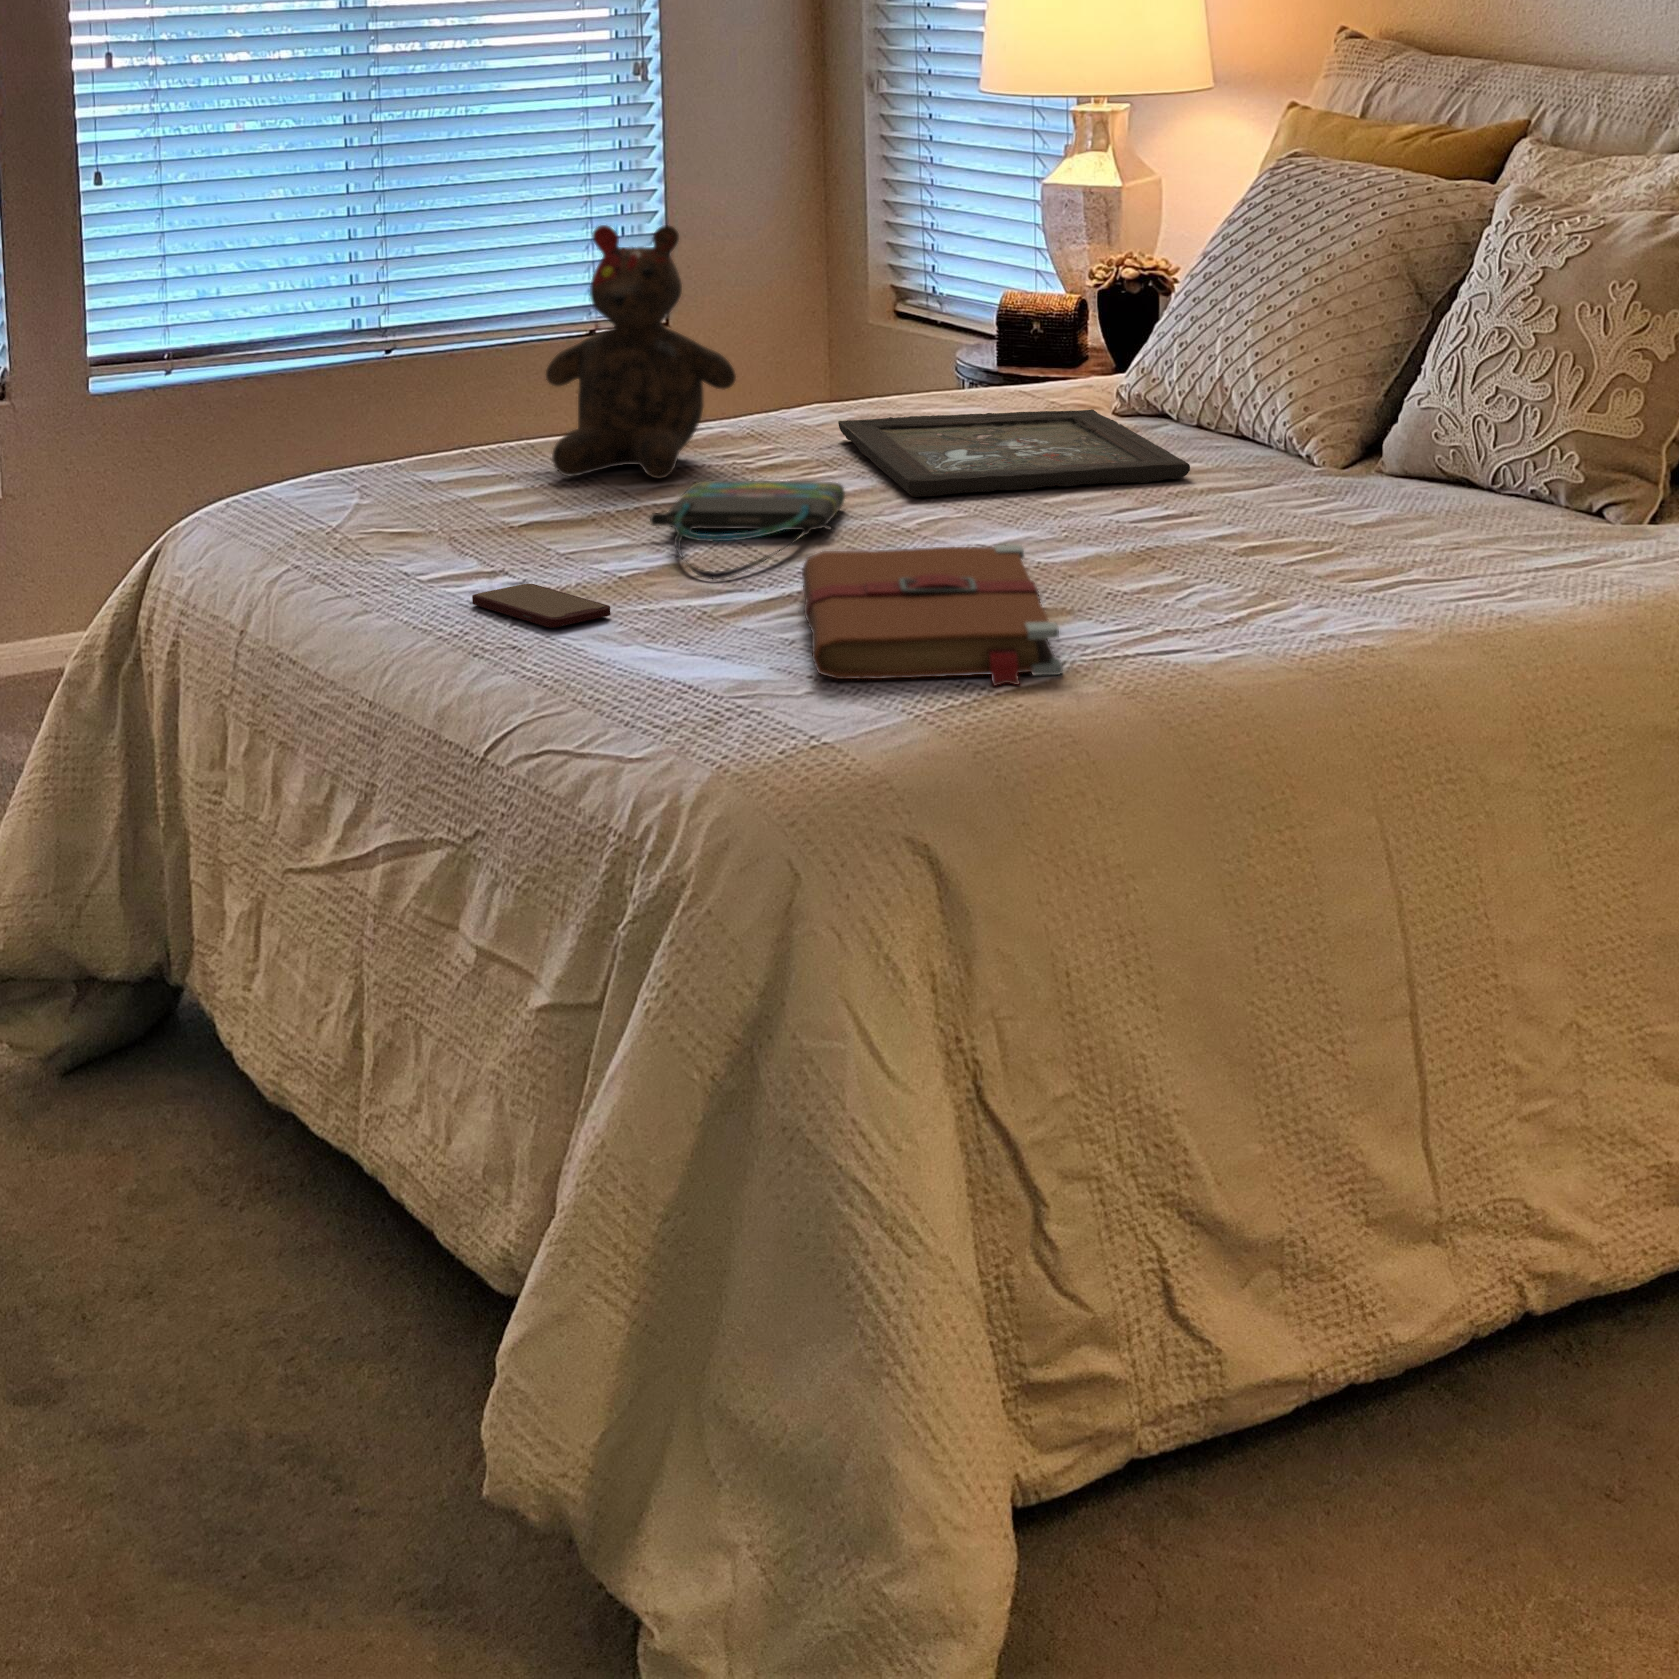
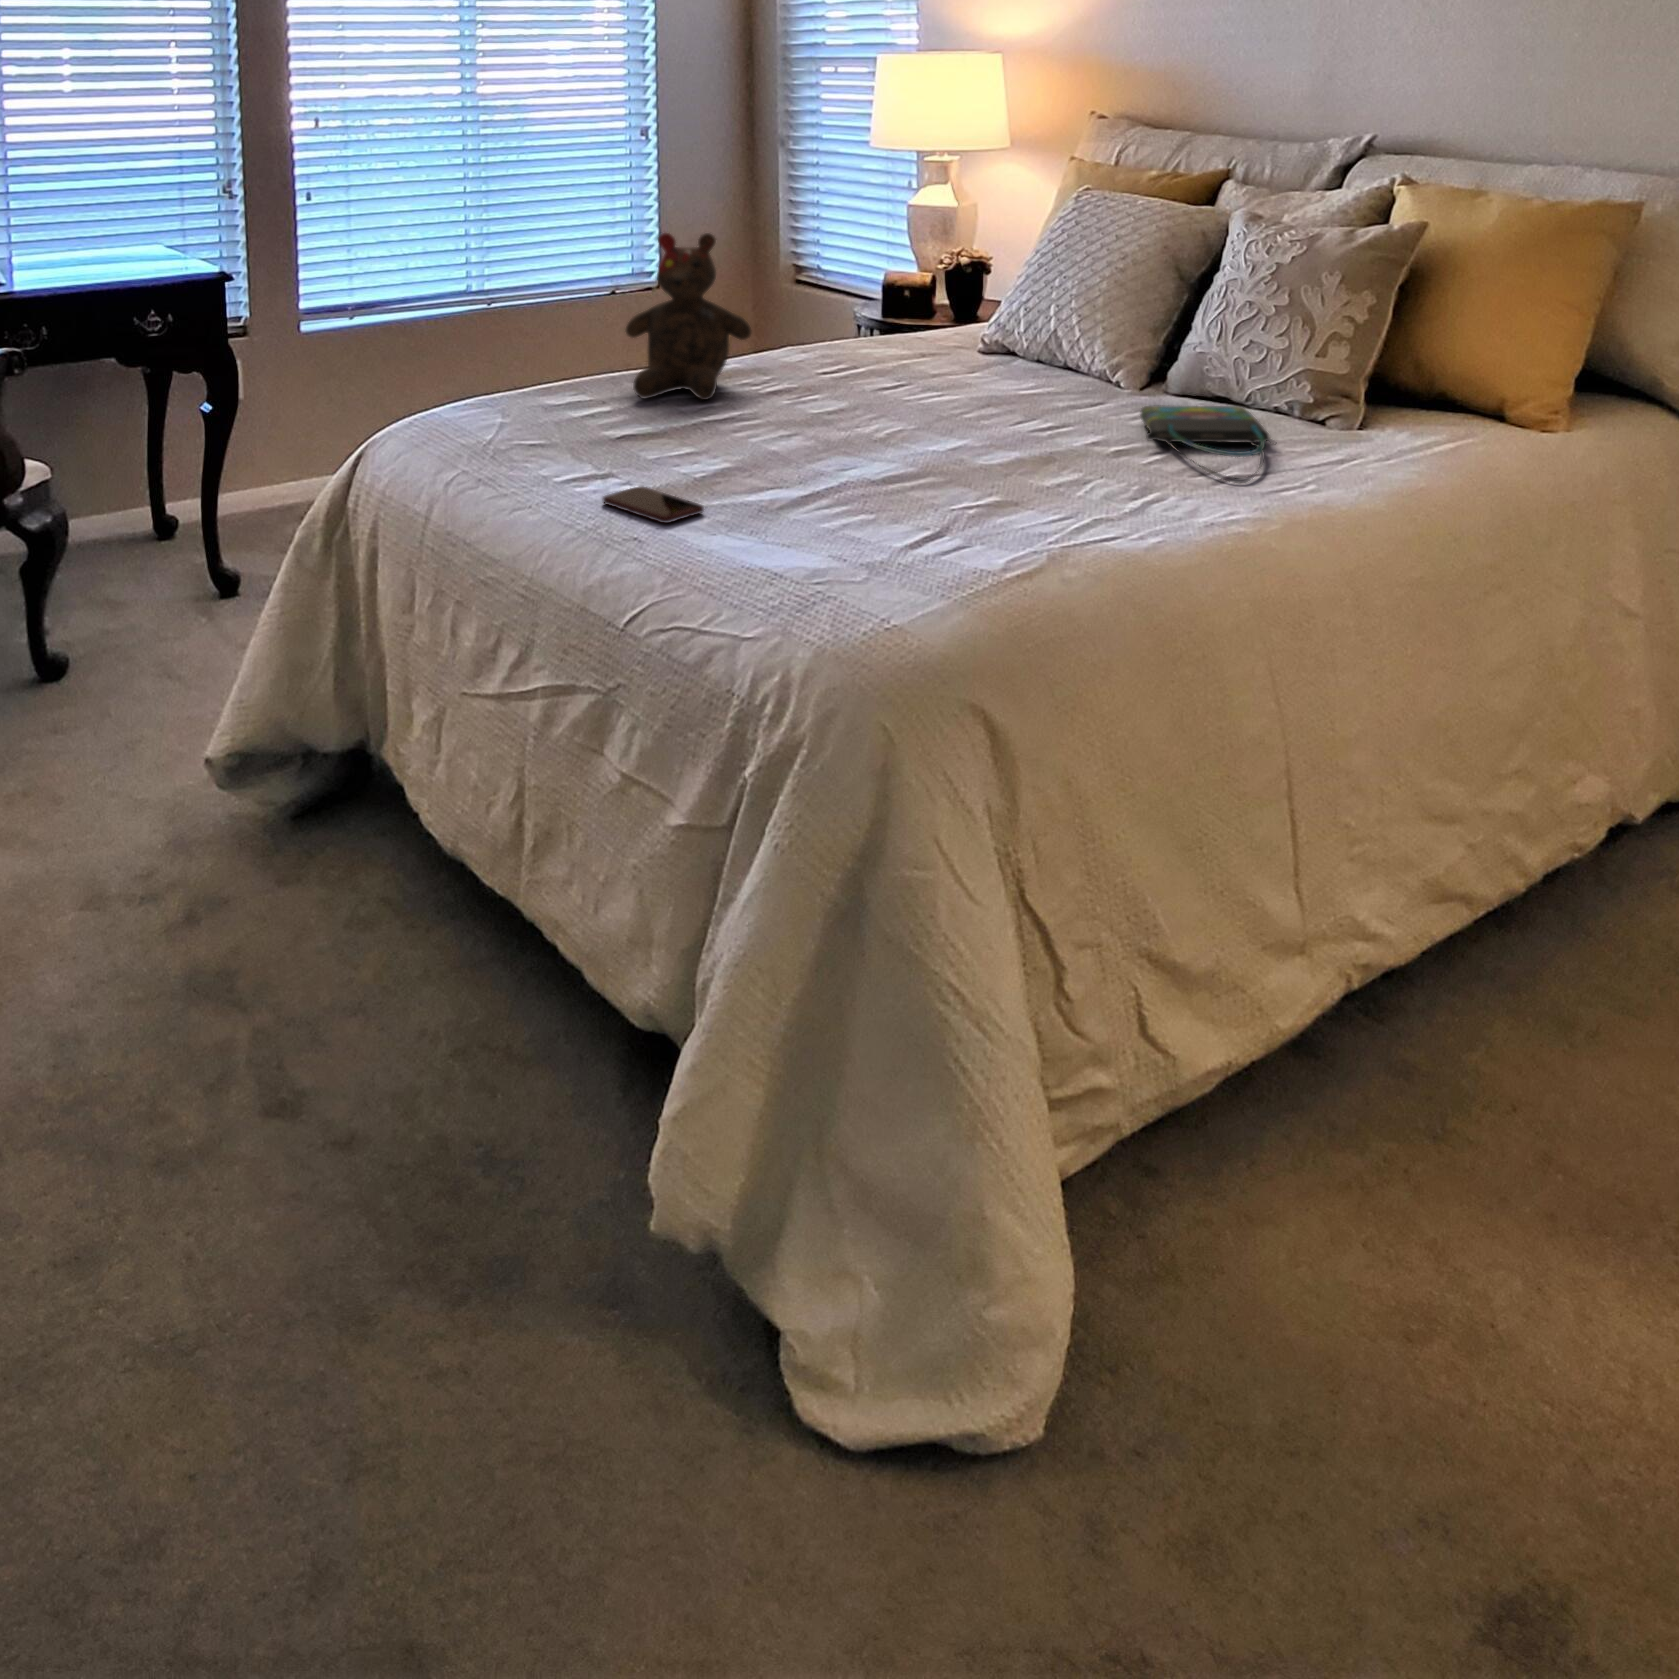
tray: present [838,409,1190,497] -> none [812,349,1050,413]
tote bag: present [650,481,845,579] -> present [1141,405,1273,483]
book: present [802,544,1063,686] -> none [832,455,1041,572]

